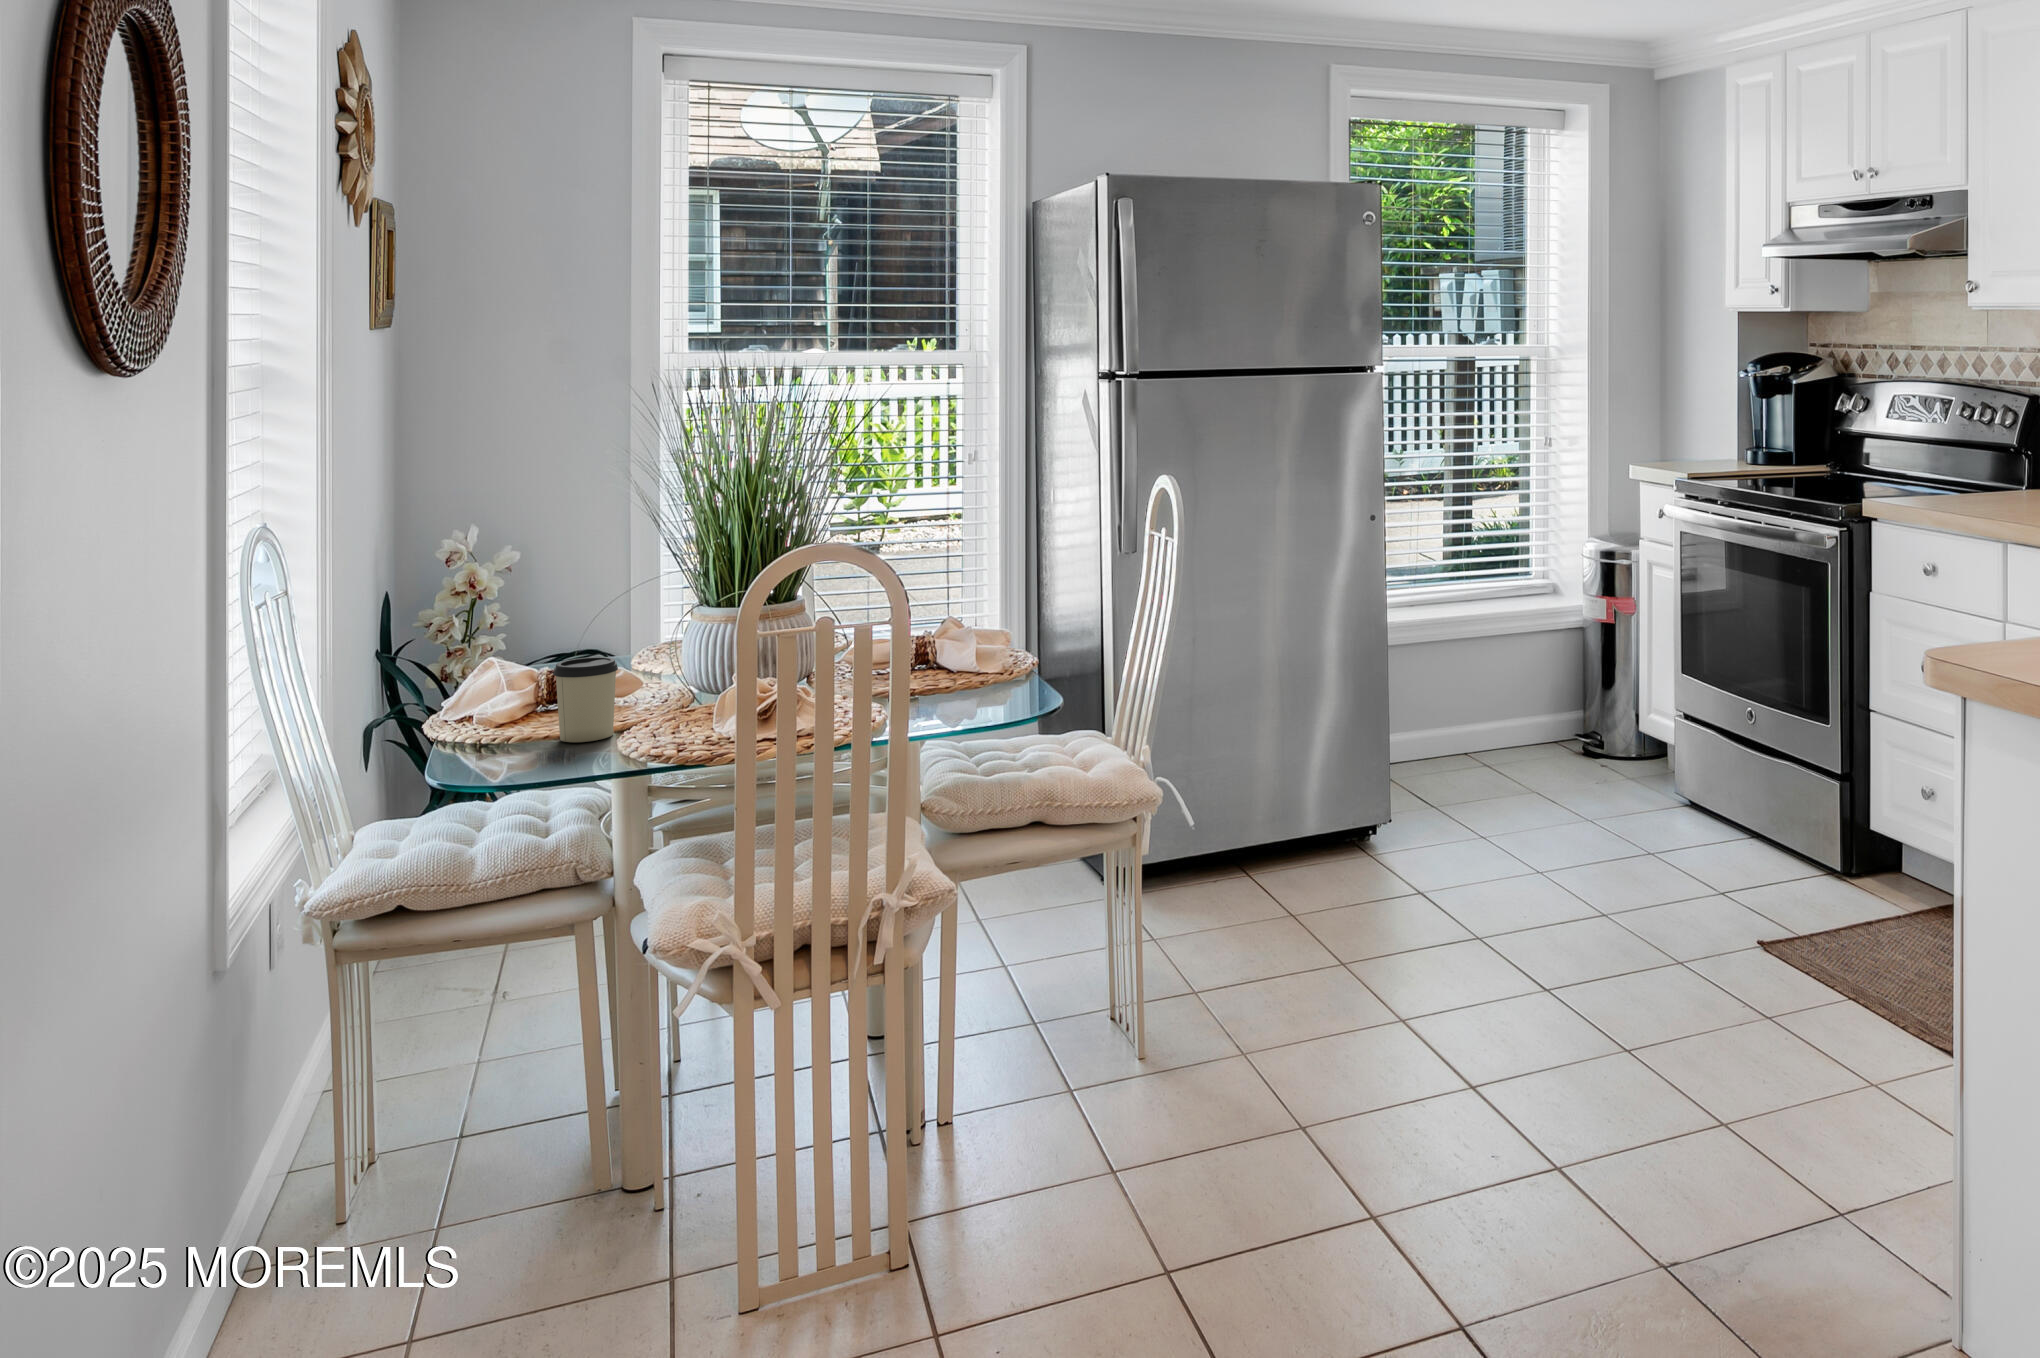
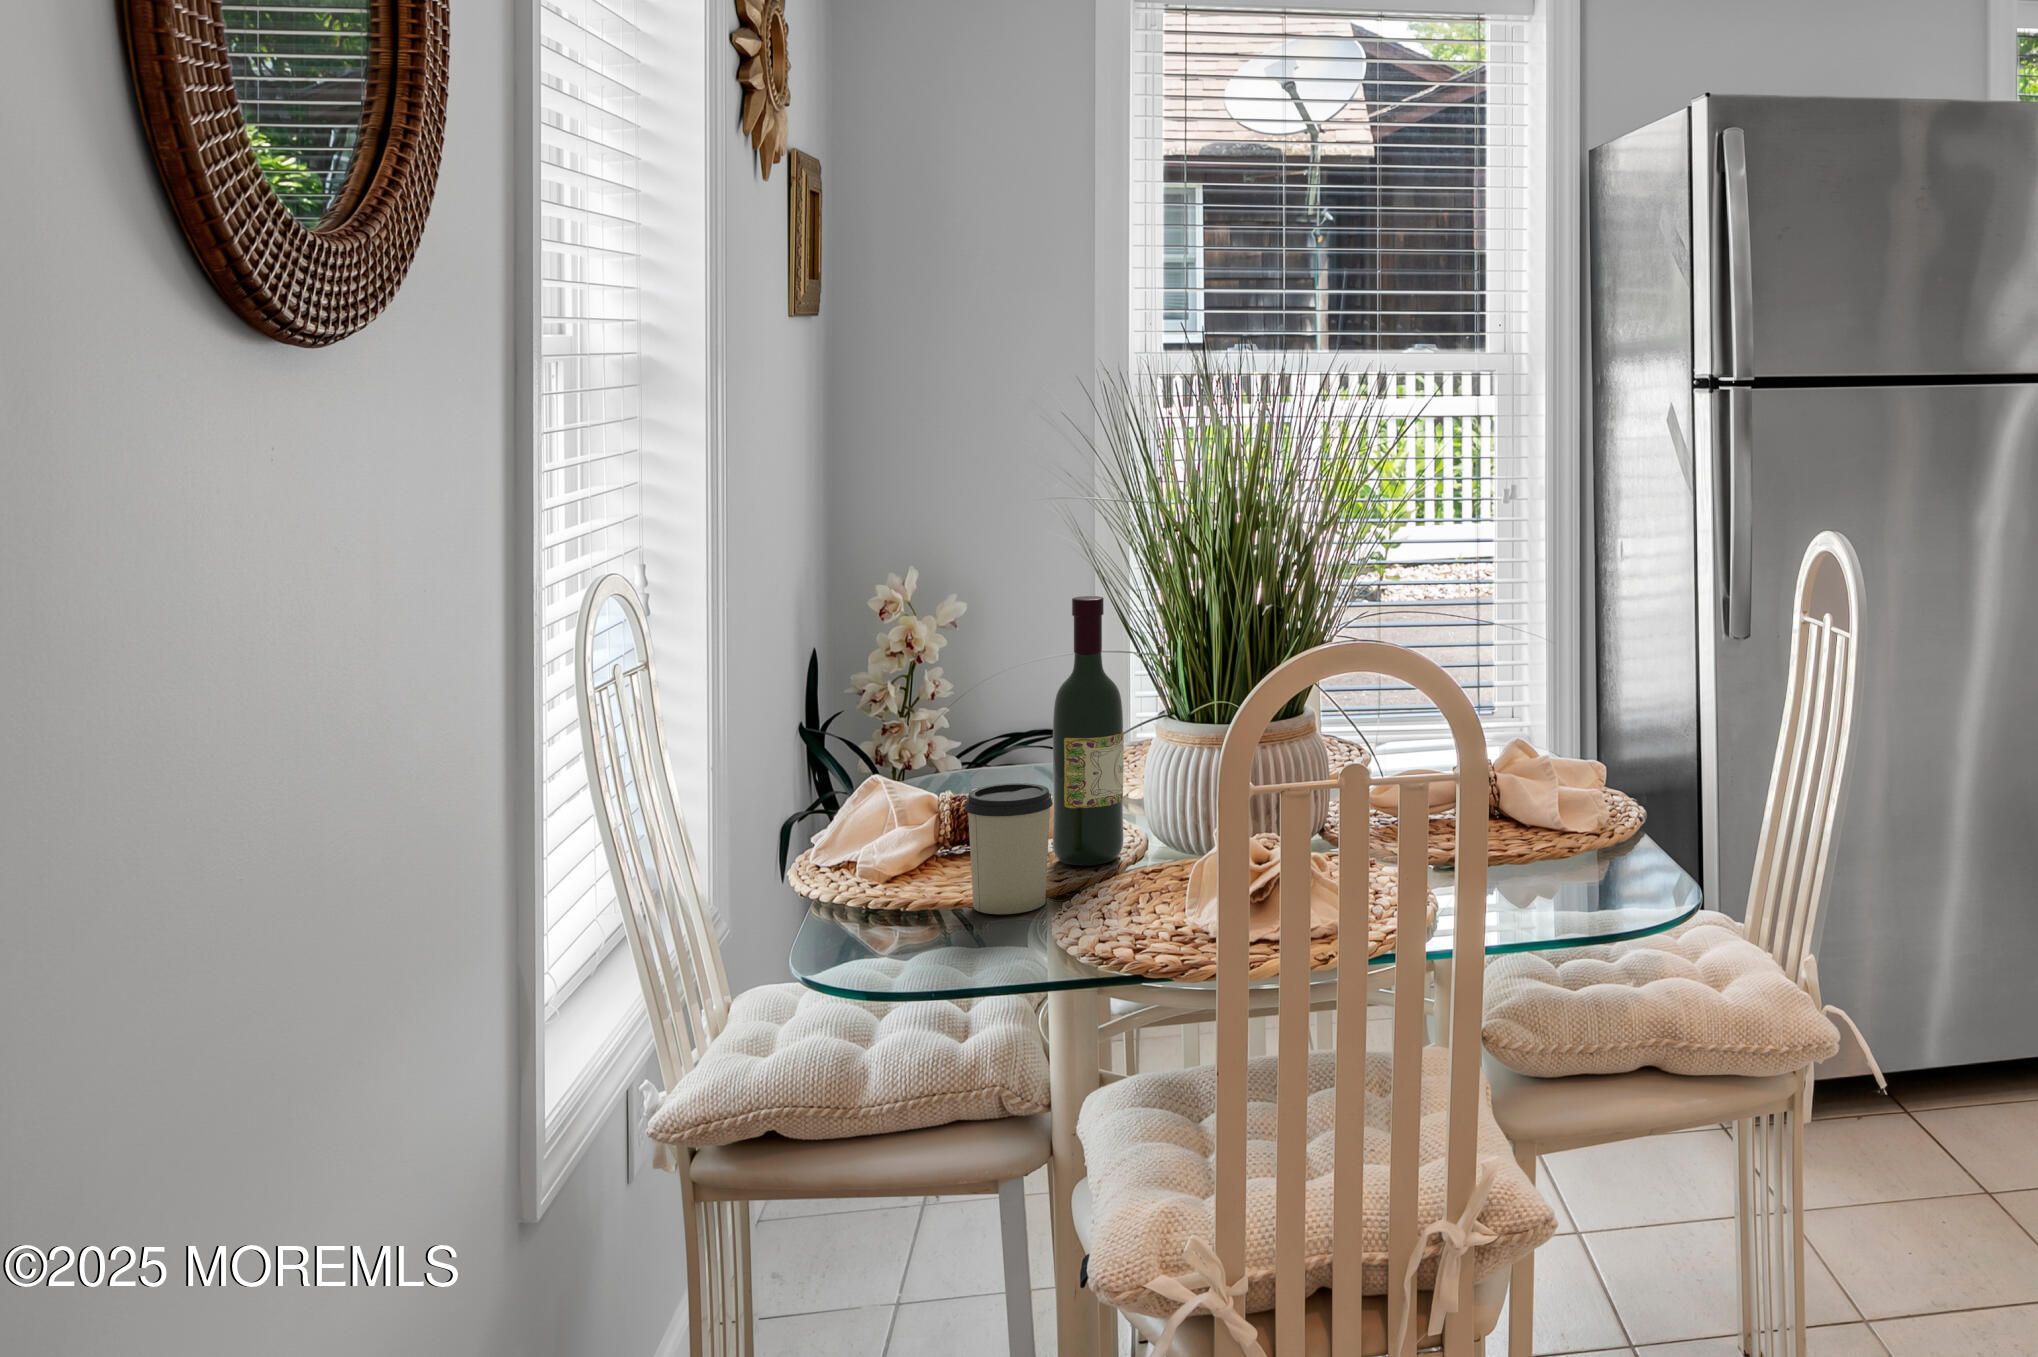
wine bottle: none [616,532,668,712] -> present [1053,596,1124,866]

